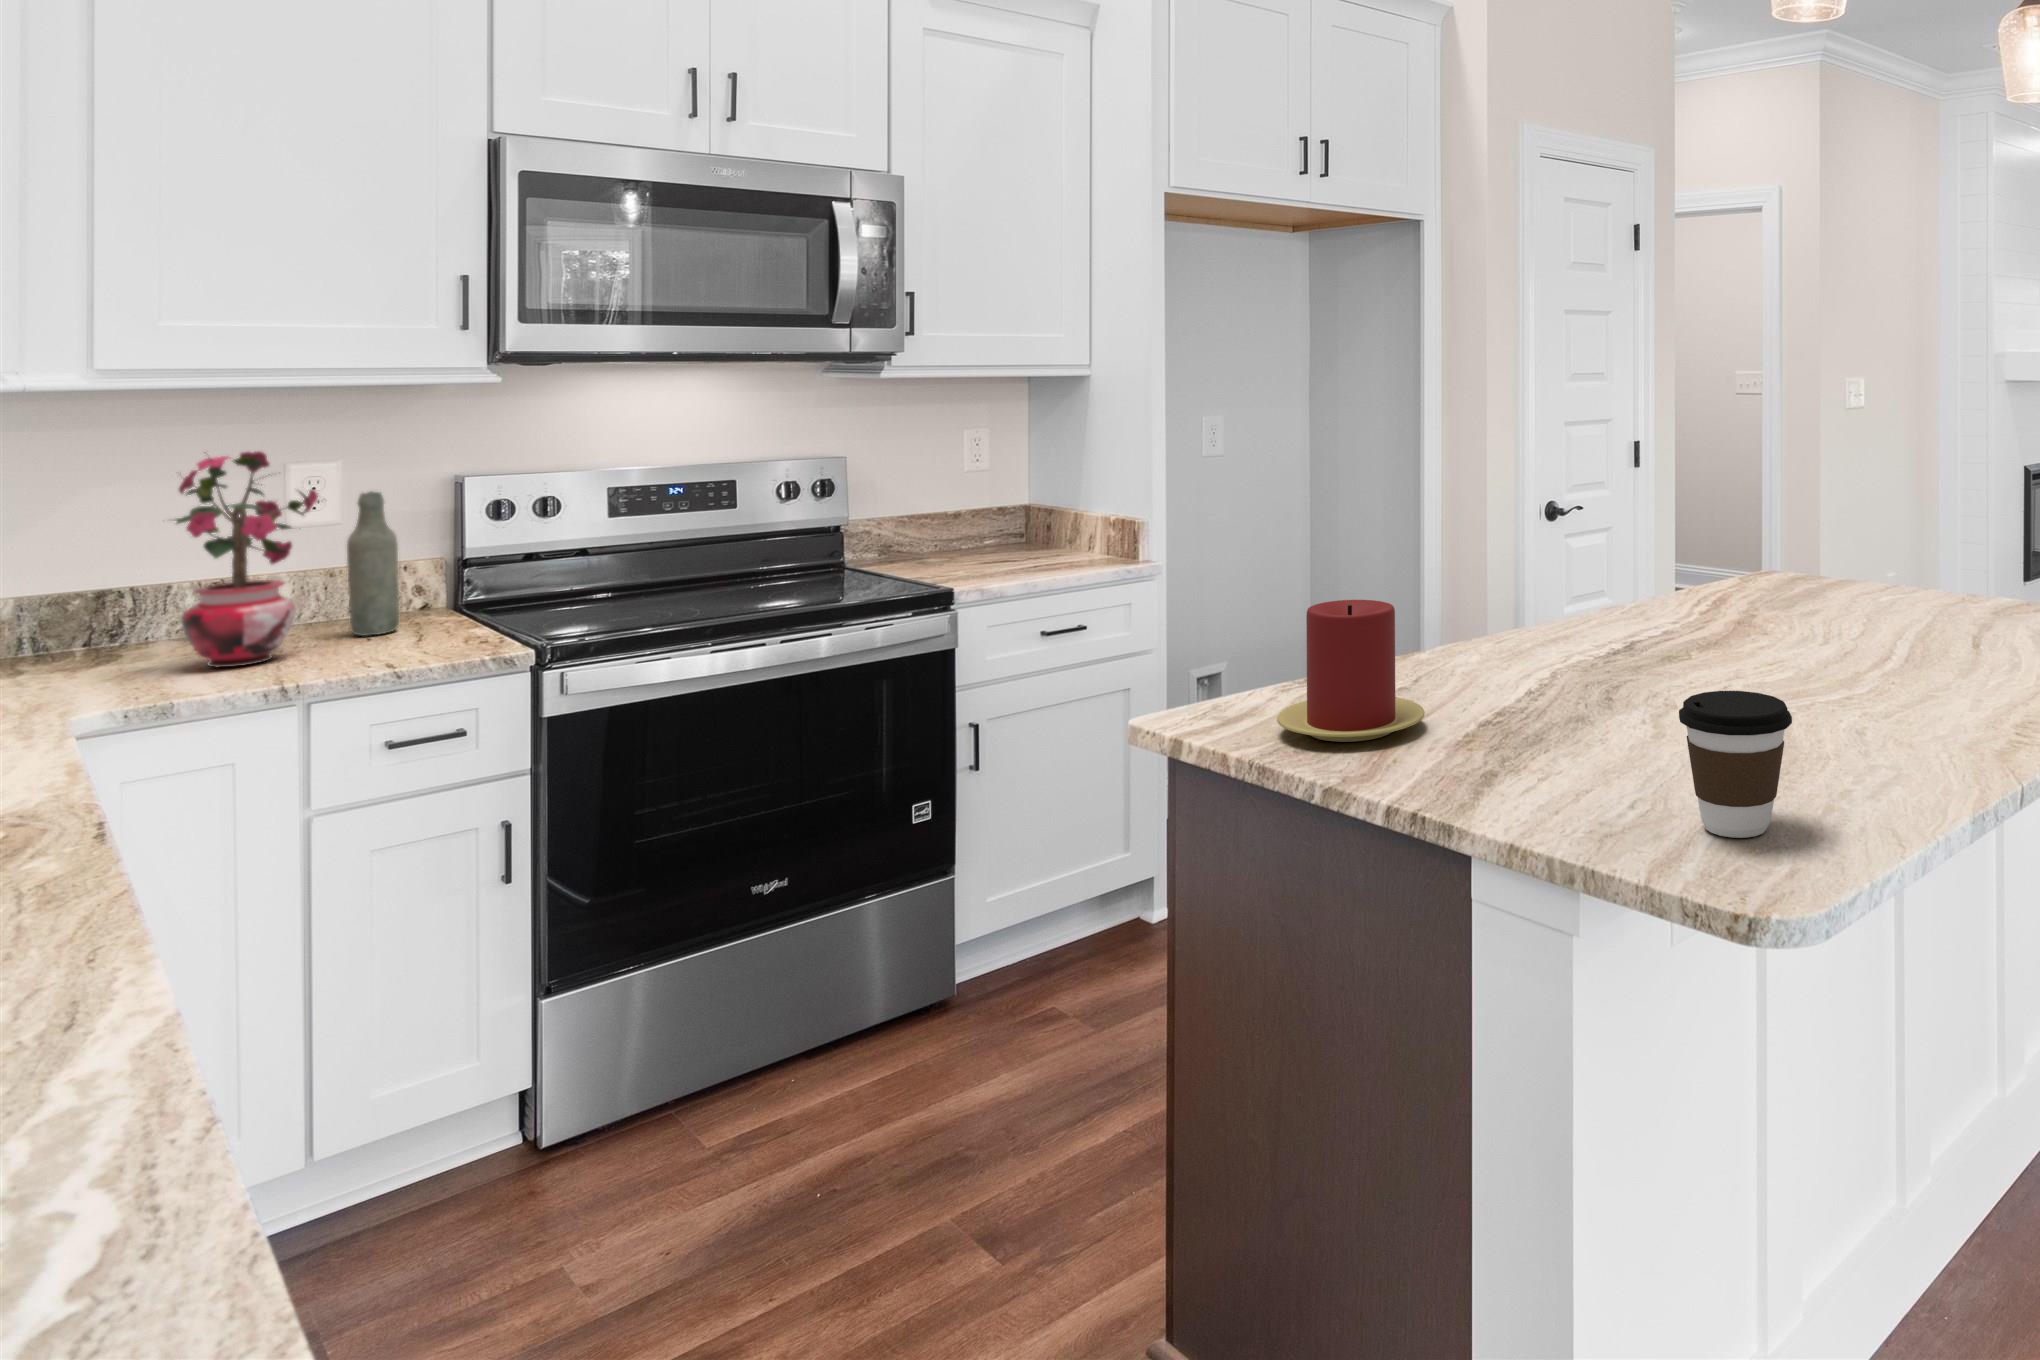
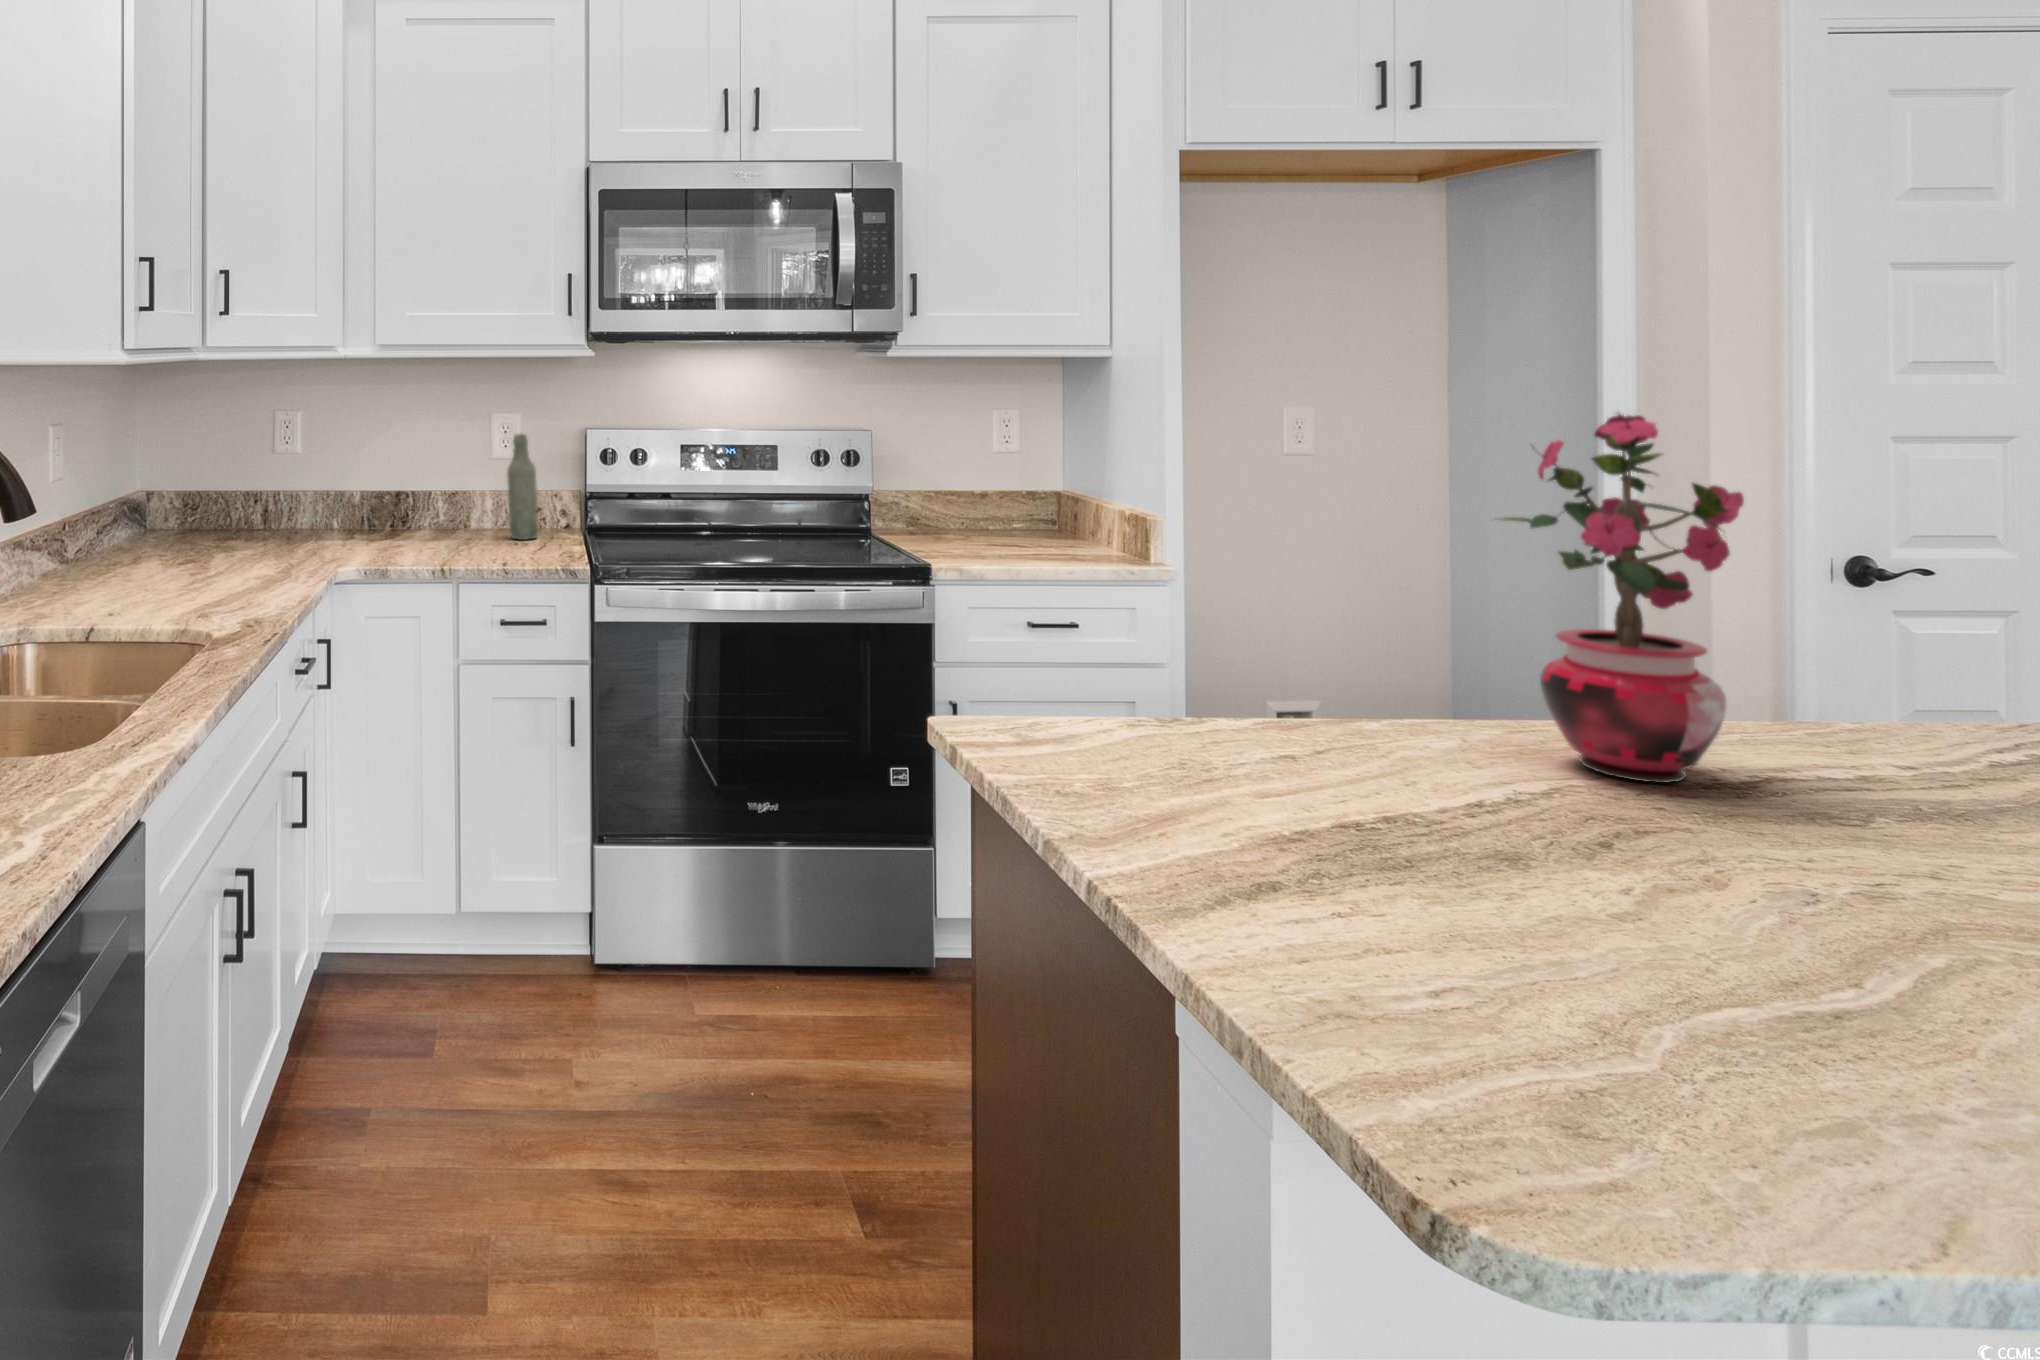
potted plant: present [175,451,318,668] -> present [1503,413,1744,783]
candle: present [1277,600,1425,742] -> none [1044,609,1253,794]
coffee cup: present [1679,691,1792,838] -> none [1490,840,1755,1130]

